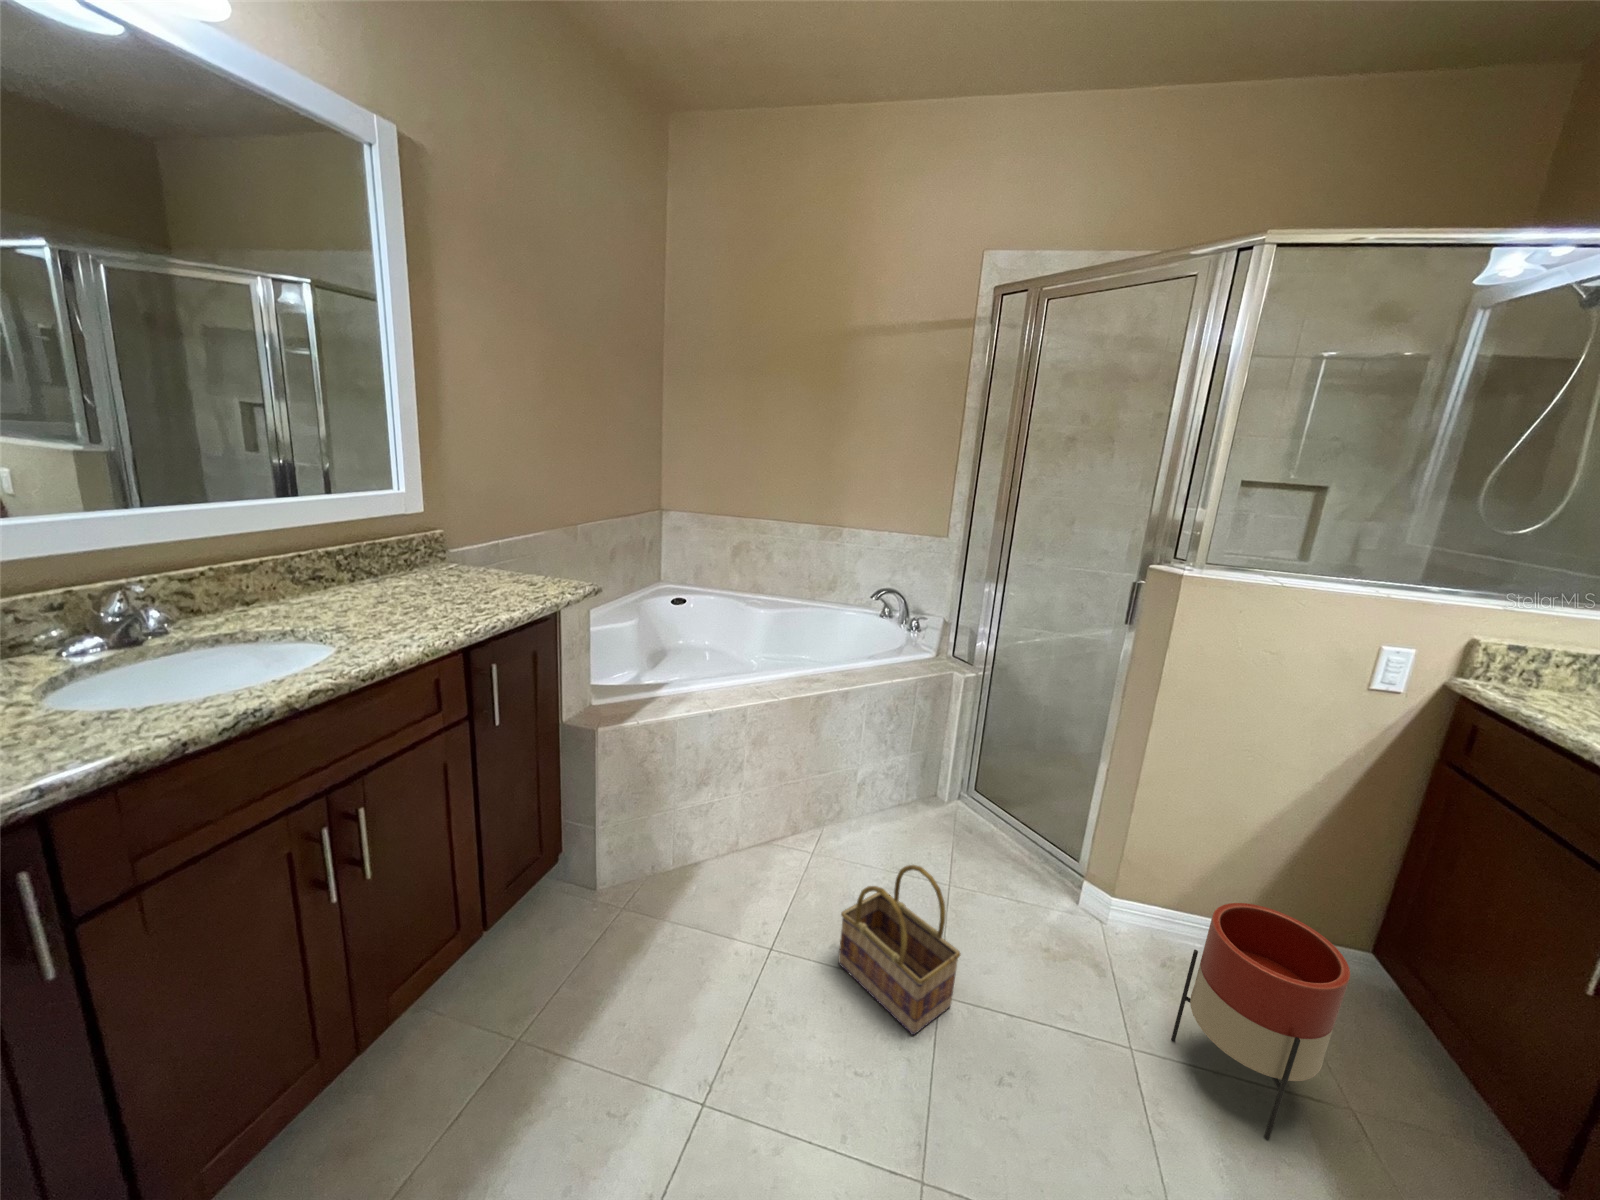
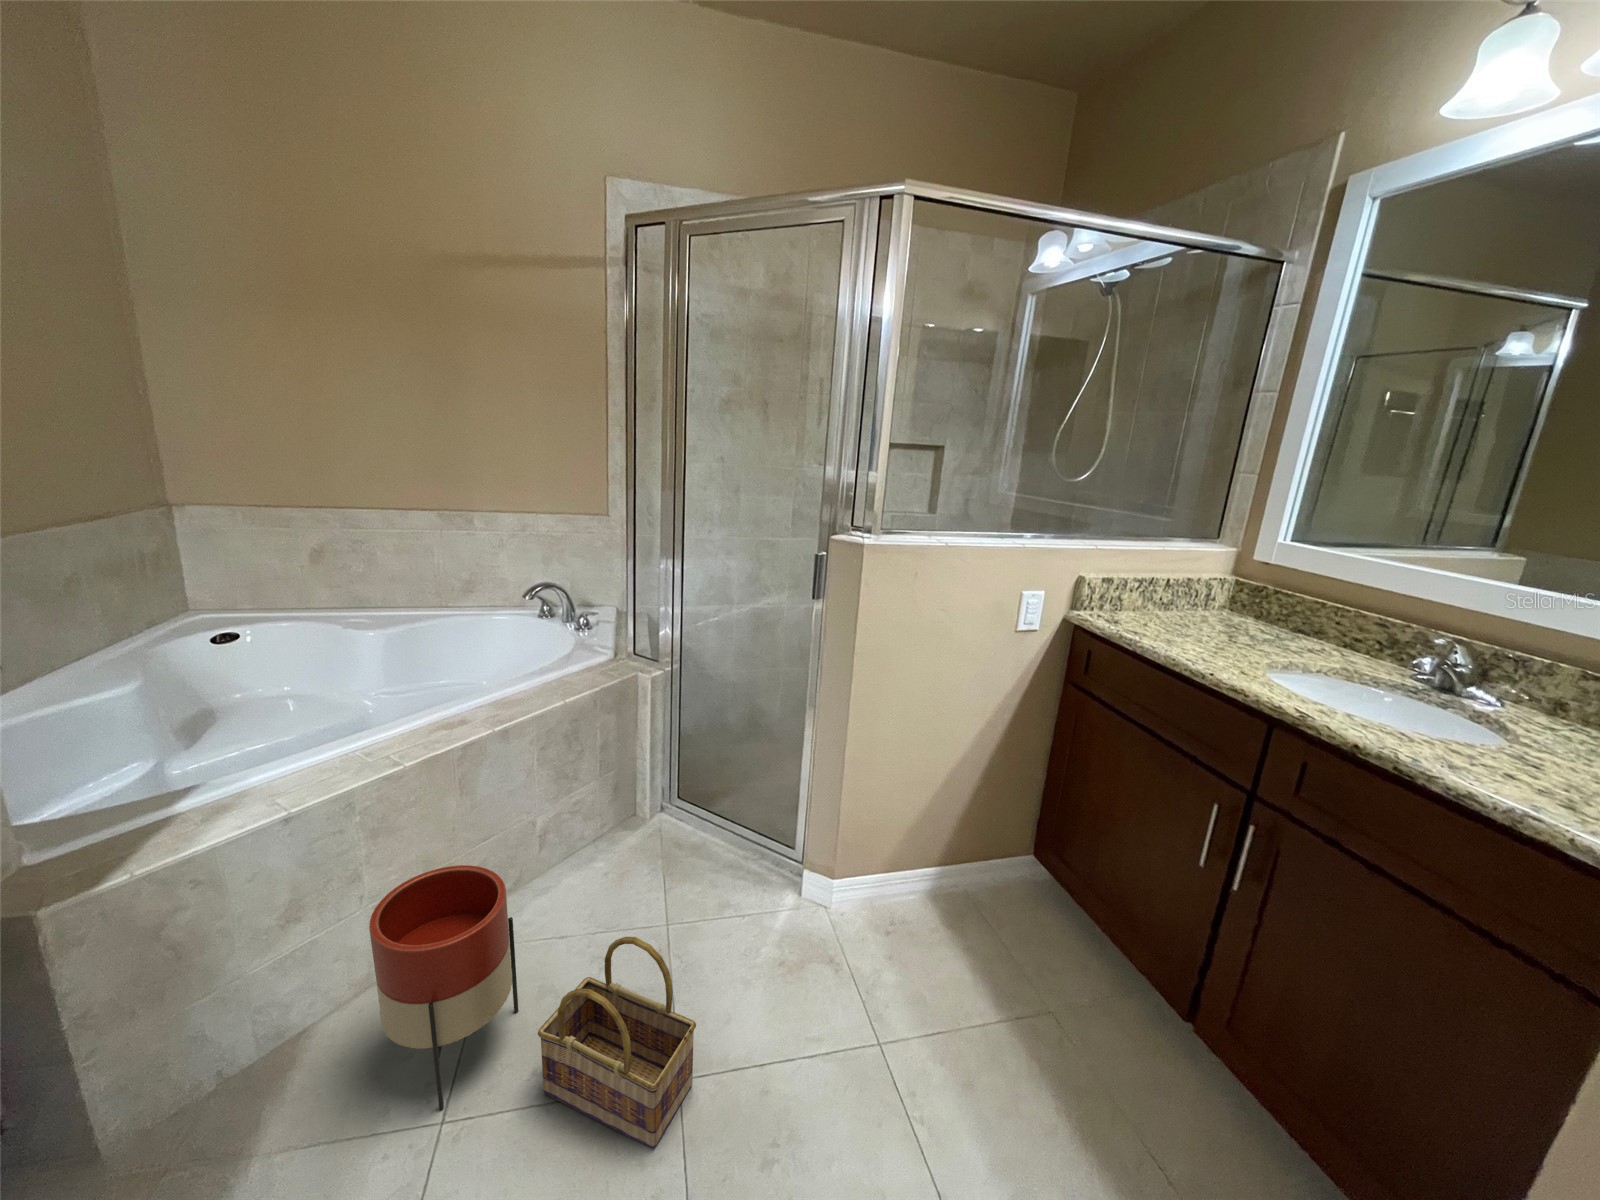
planter: present [1171,903,1350,1140] -> present [369,865,518,1110]

